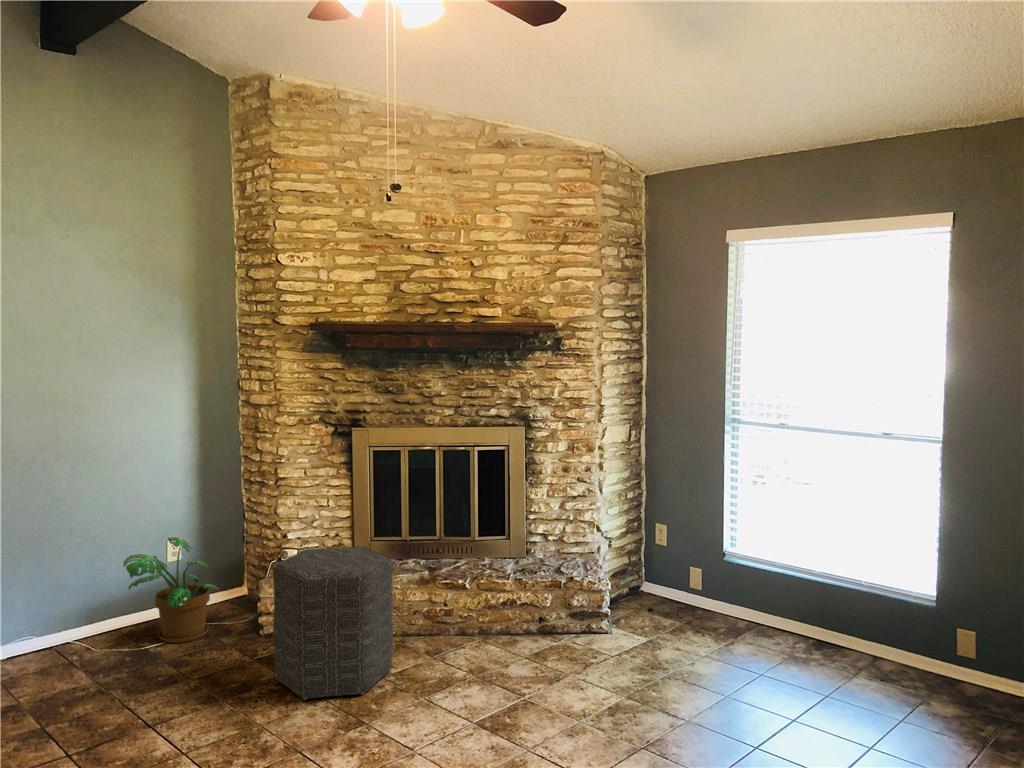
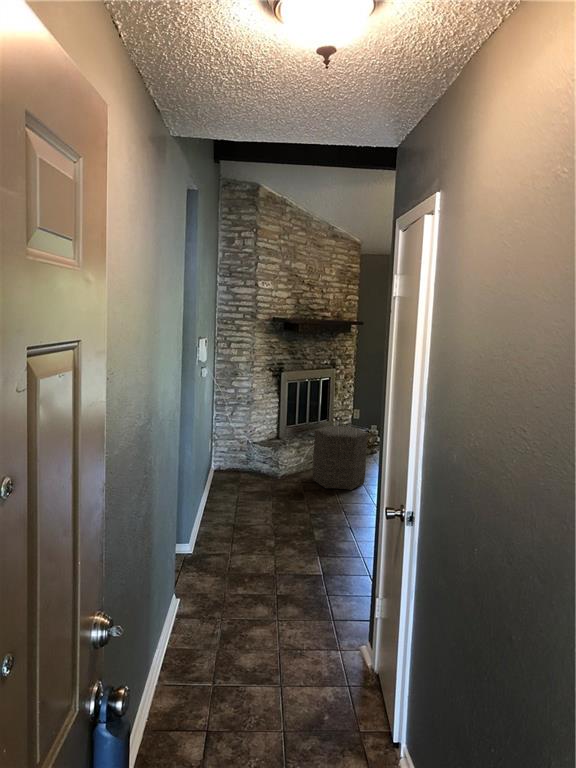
potted plant: present [123,537,217,643] -> none [211,438,266,490]

